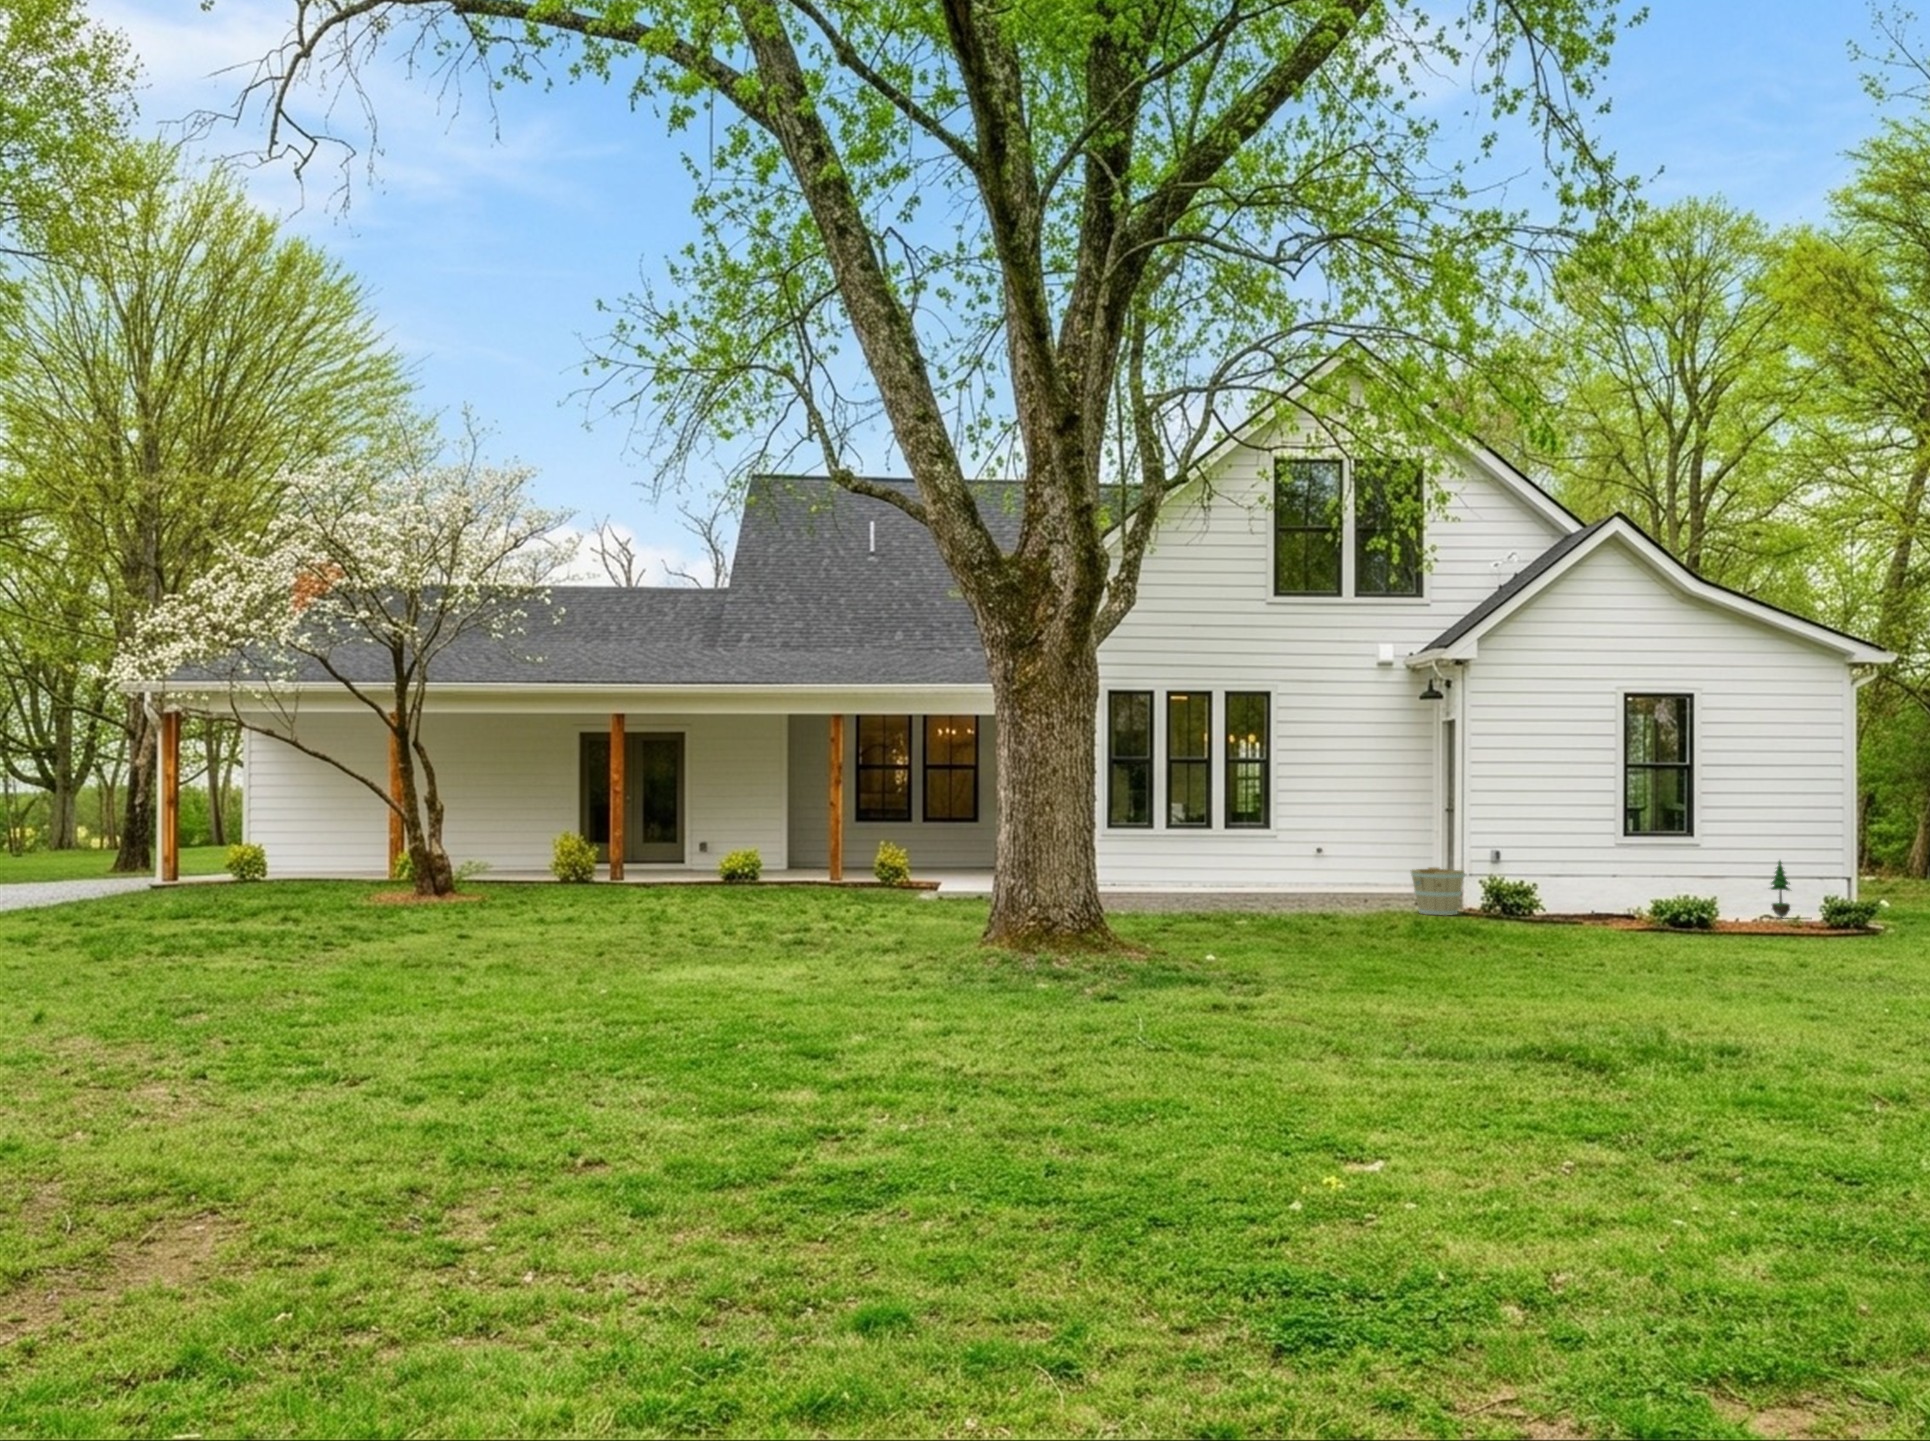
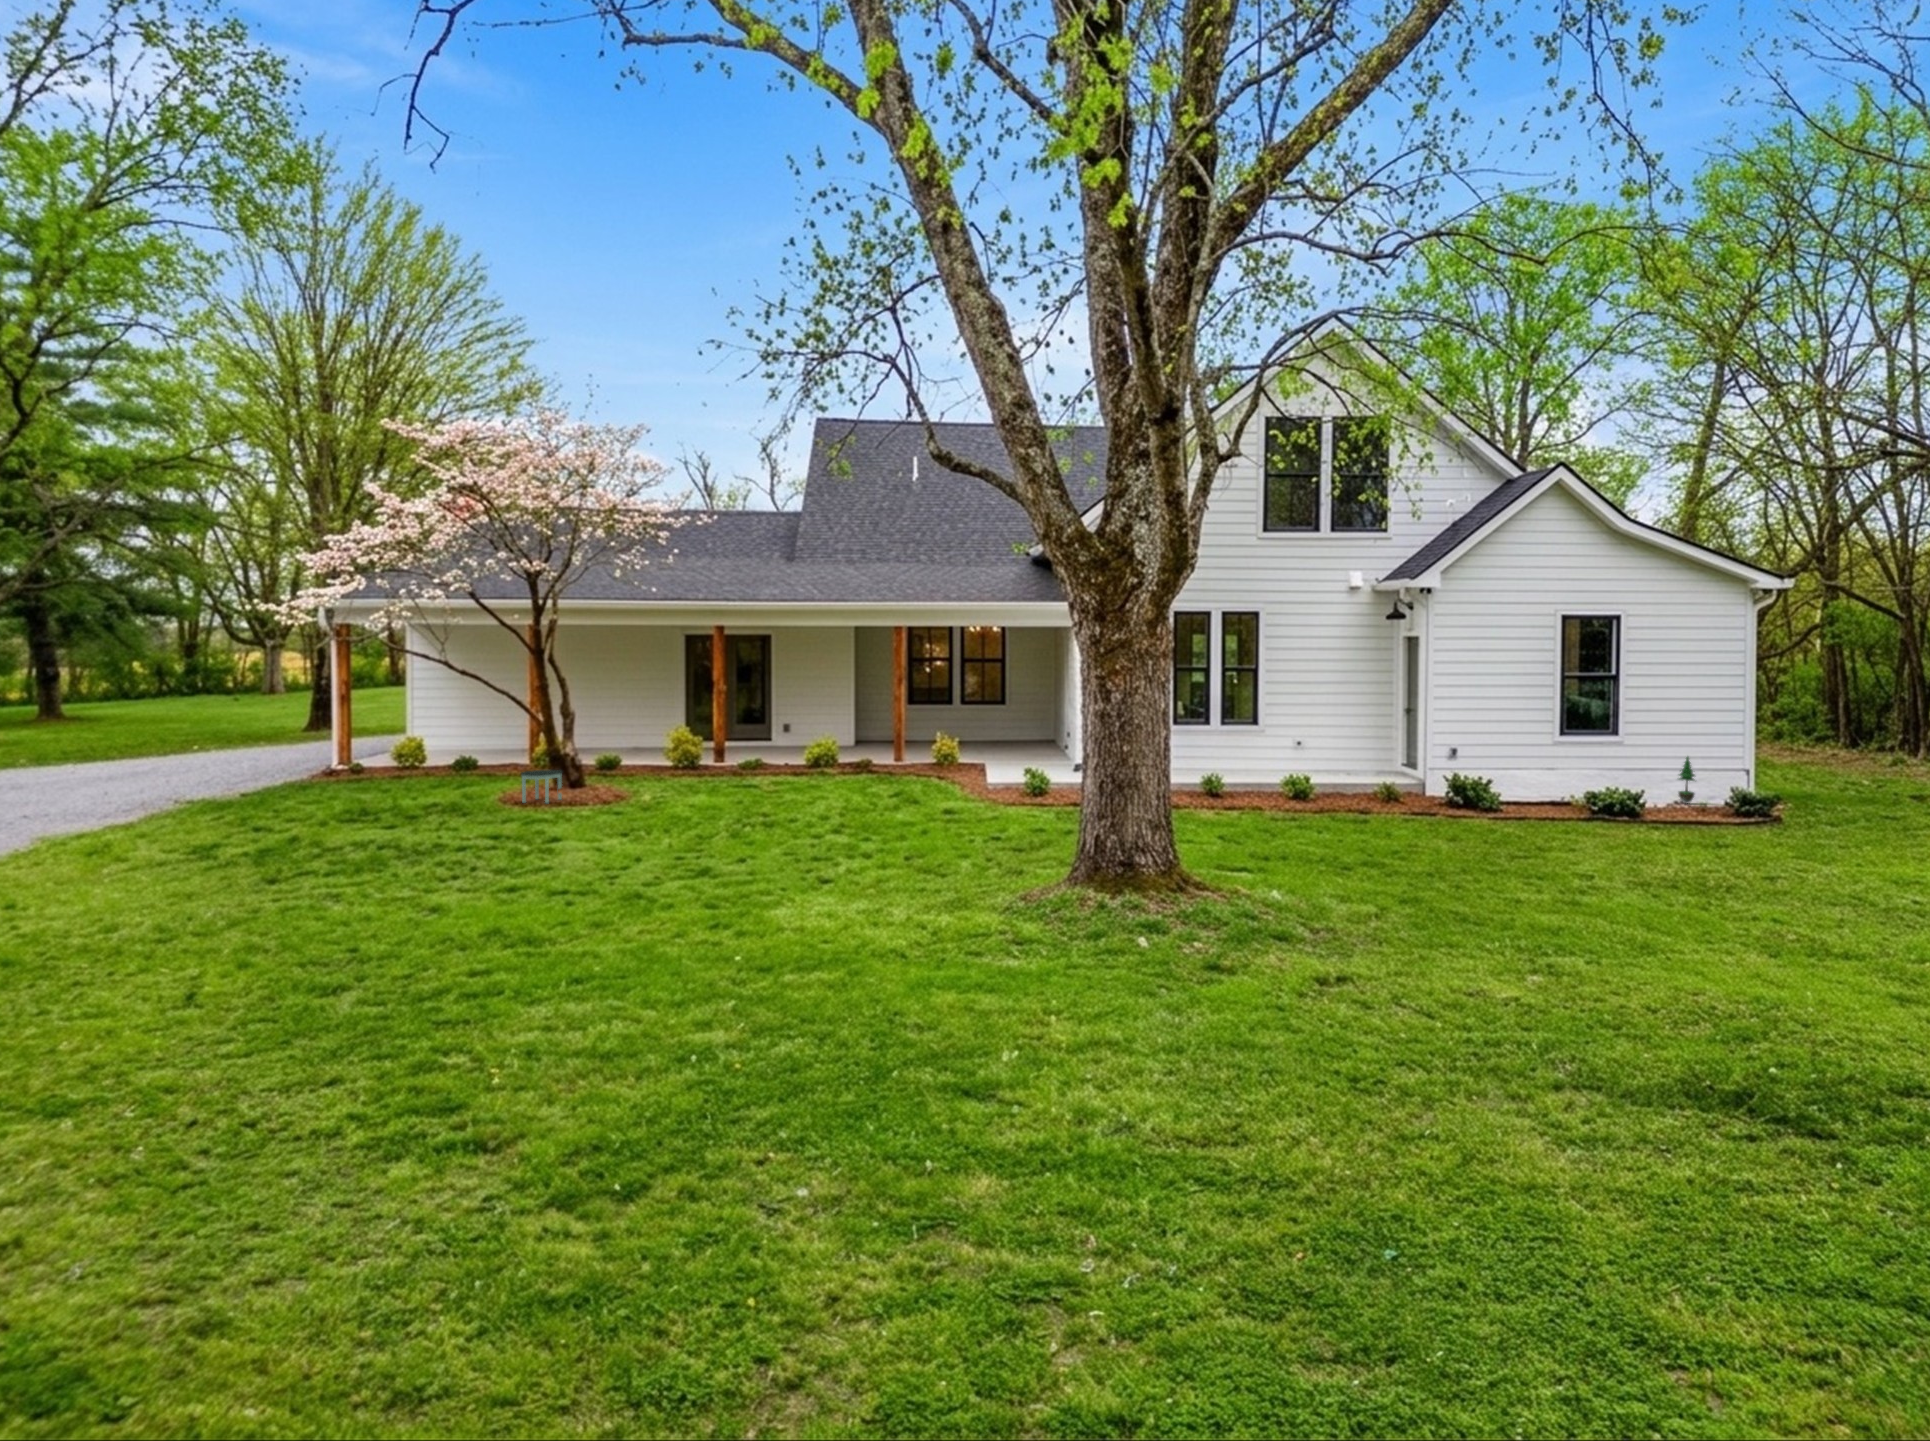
wooden bucket: present [1411,867,1465,916] -> none [1376,759,1423,801]
round table: none [379,878,430,918] -> present [521,770,562,803]

